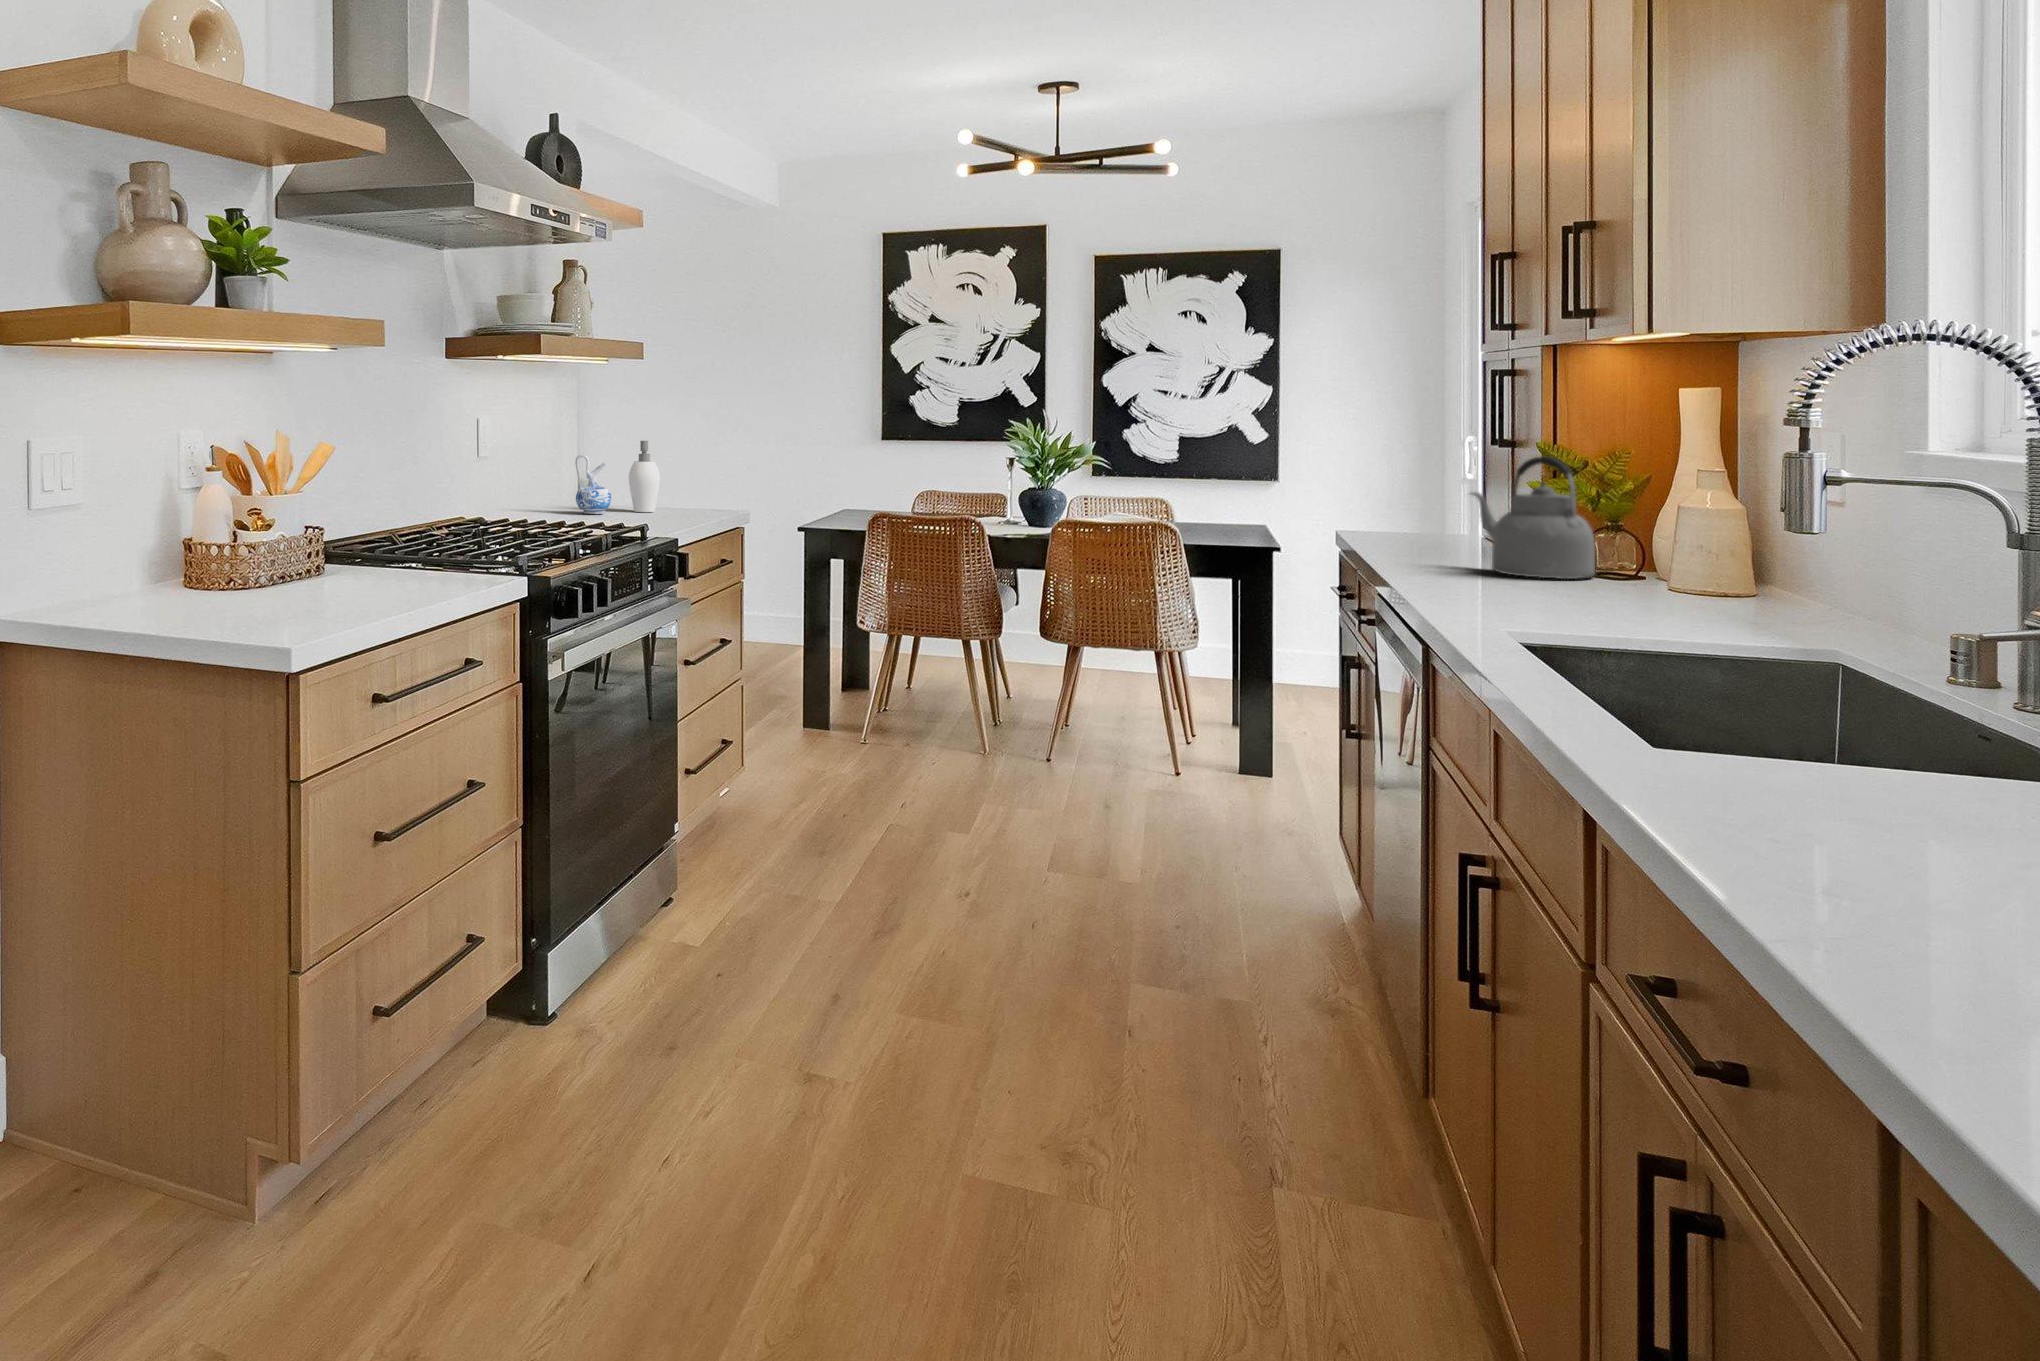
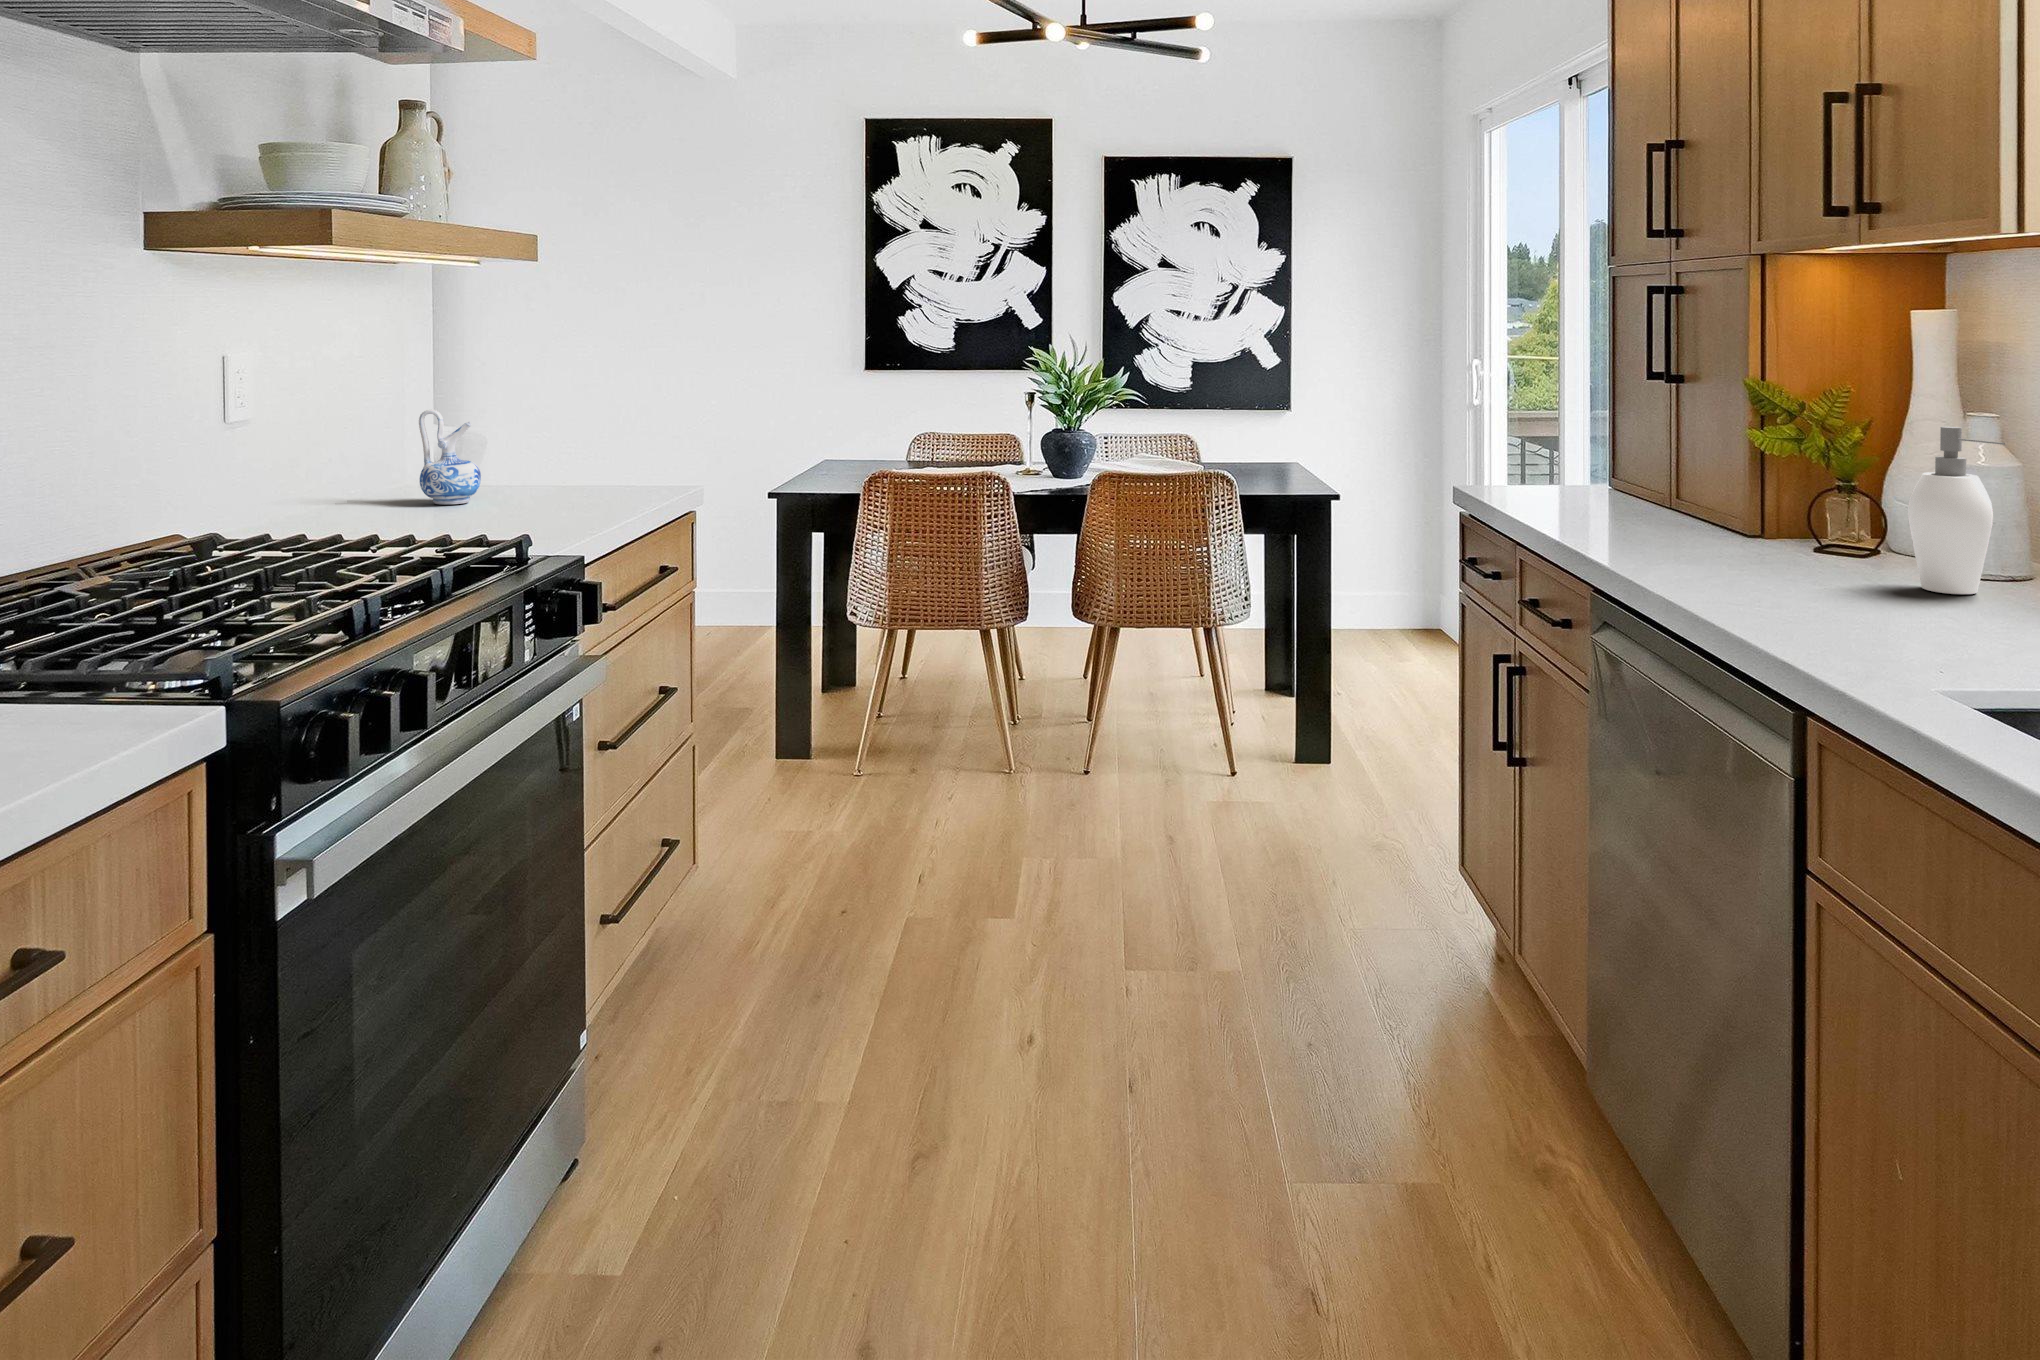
soap dispenser: present [629,441,660,512] -> present [1908,427,2005,594]
kettle: present [1471,457,1595,579] -> none [1675,403,1842,567]

